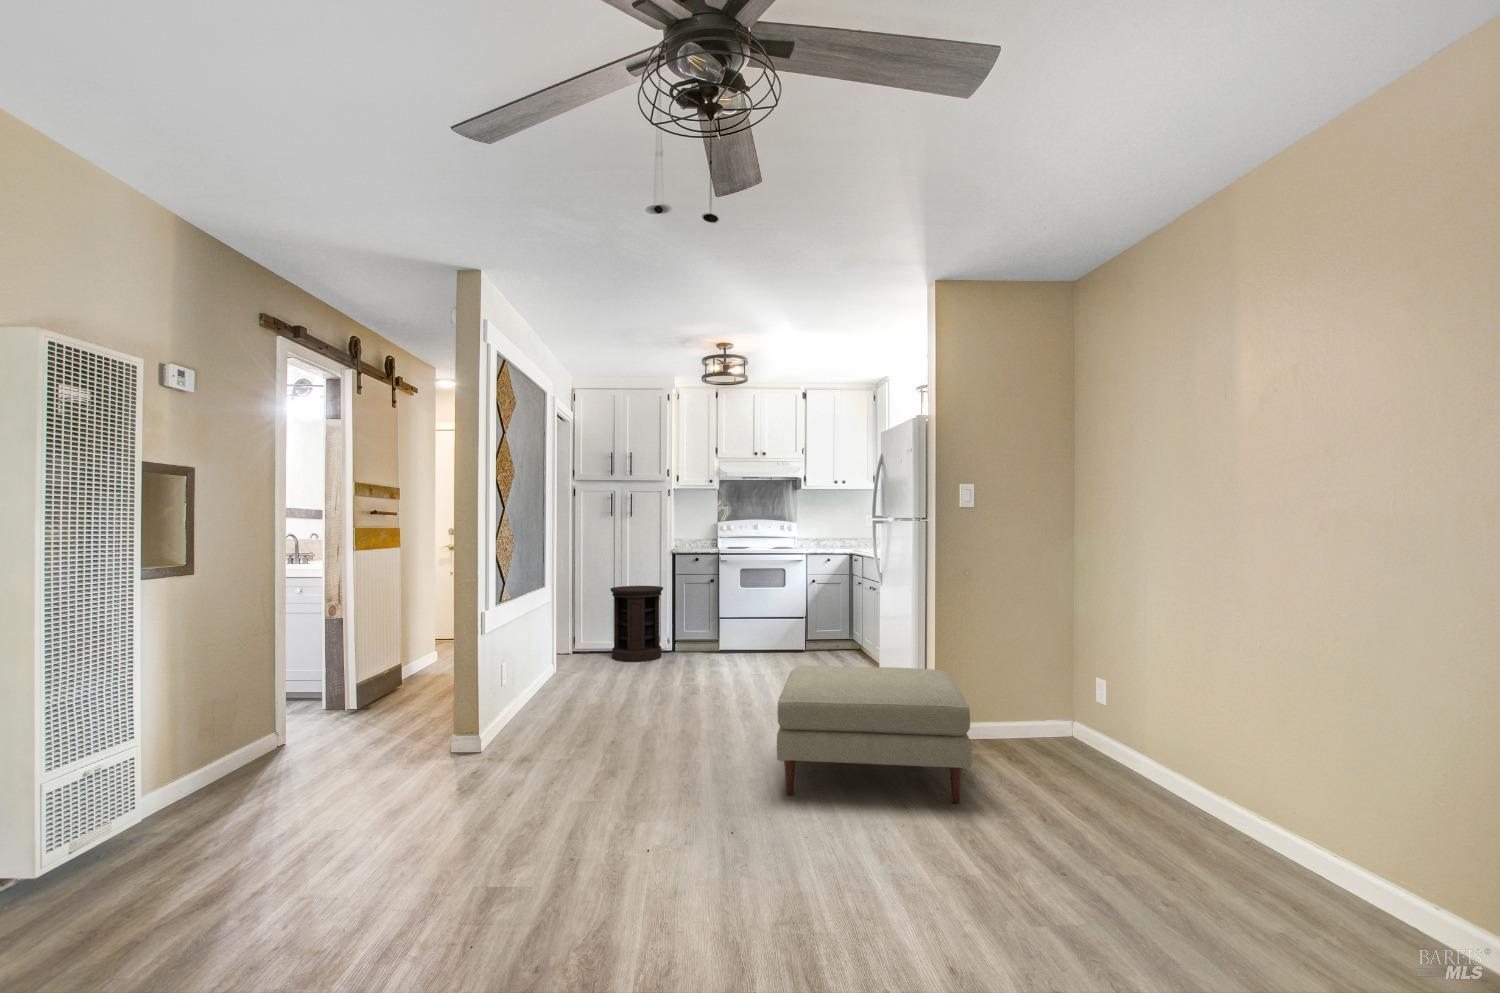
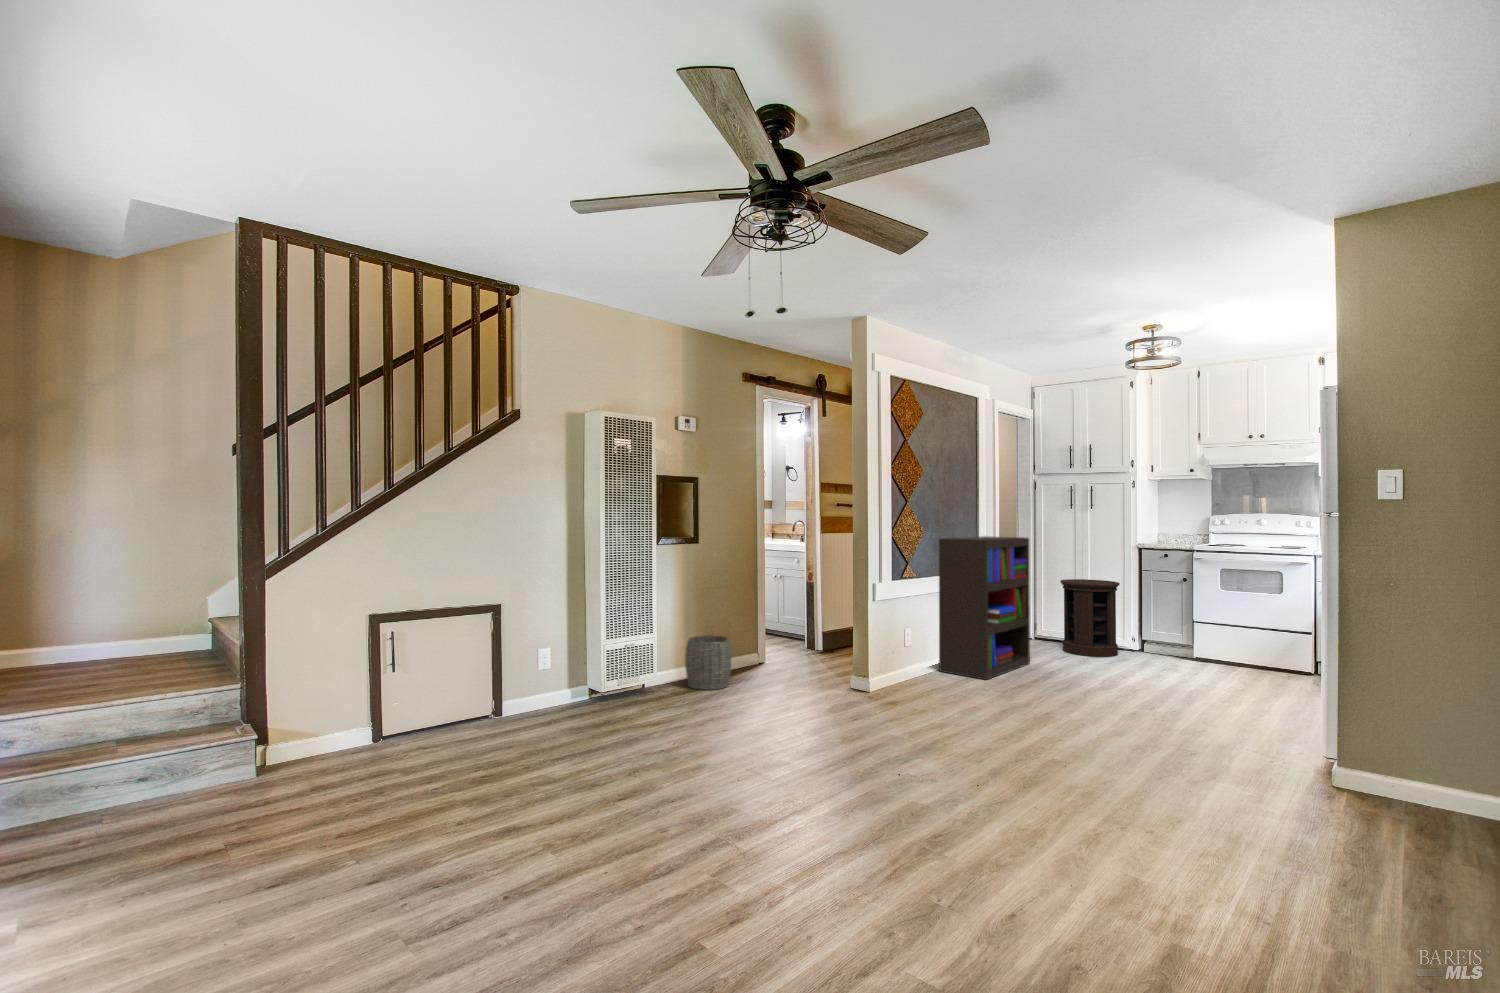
bookshelf: none [531,547,605,706] -> present [939,536,1030,680]
ottoman: present [777,666,972,803] -> none [1041,670,1324,852]
woven basket: none [181,719,273,816] -> present [685,635,731,690]

